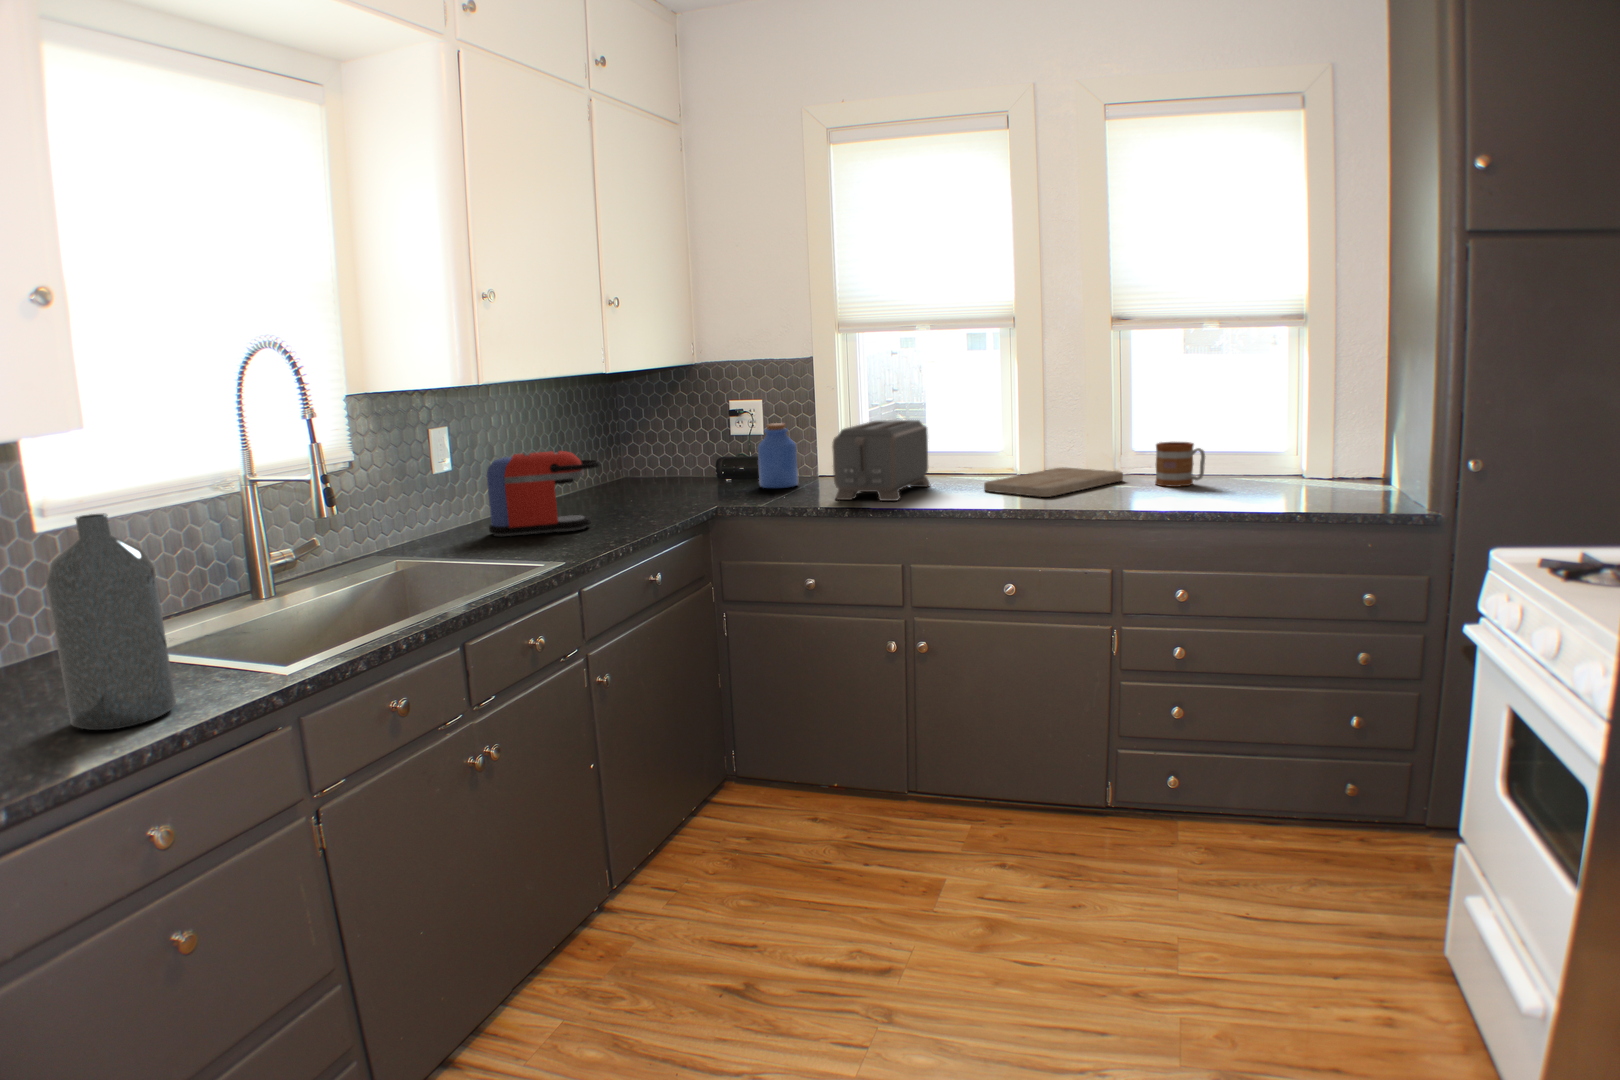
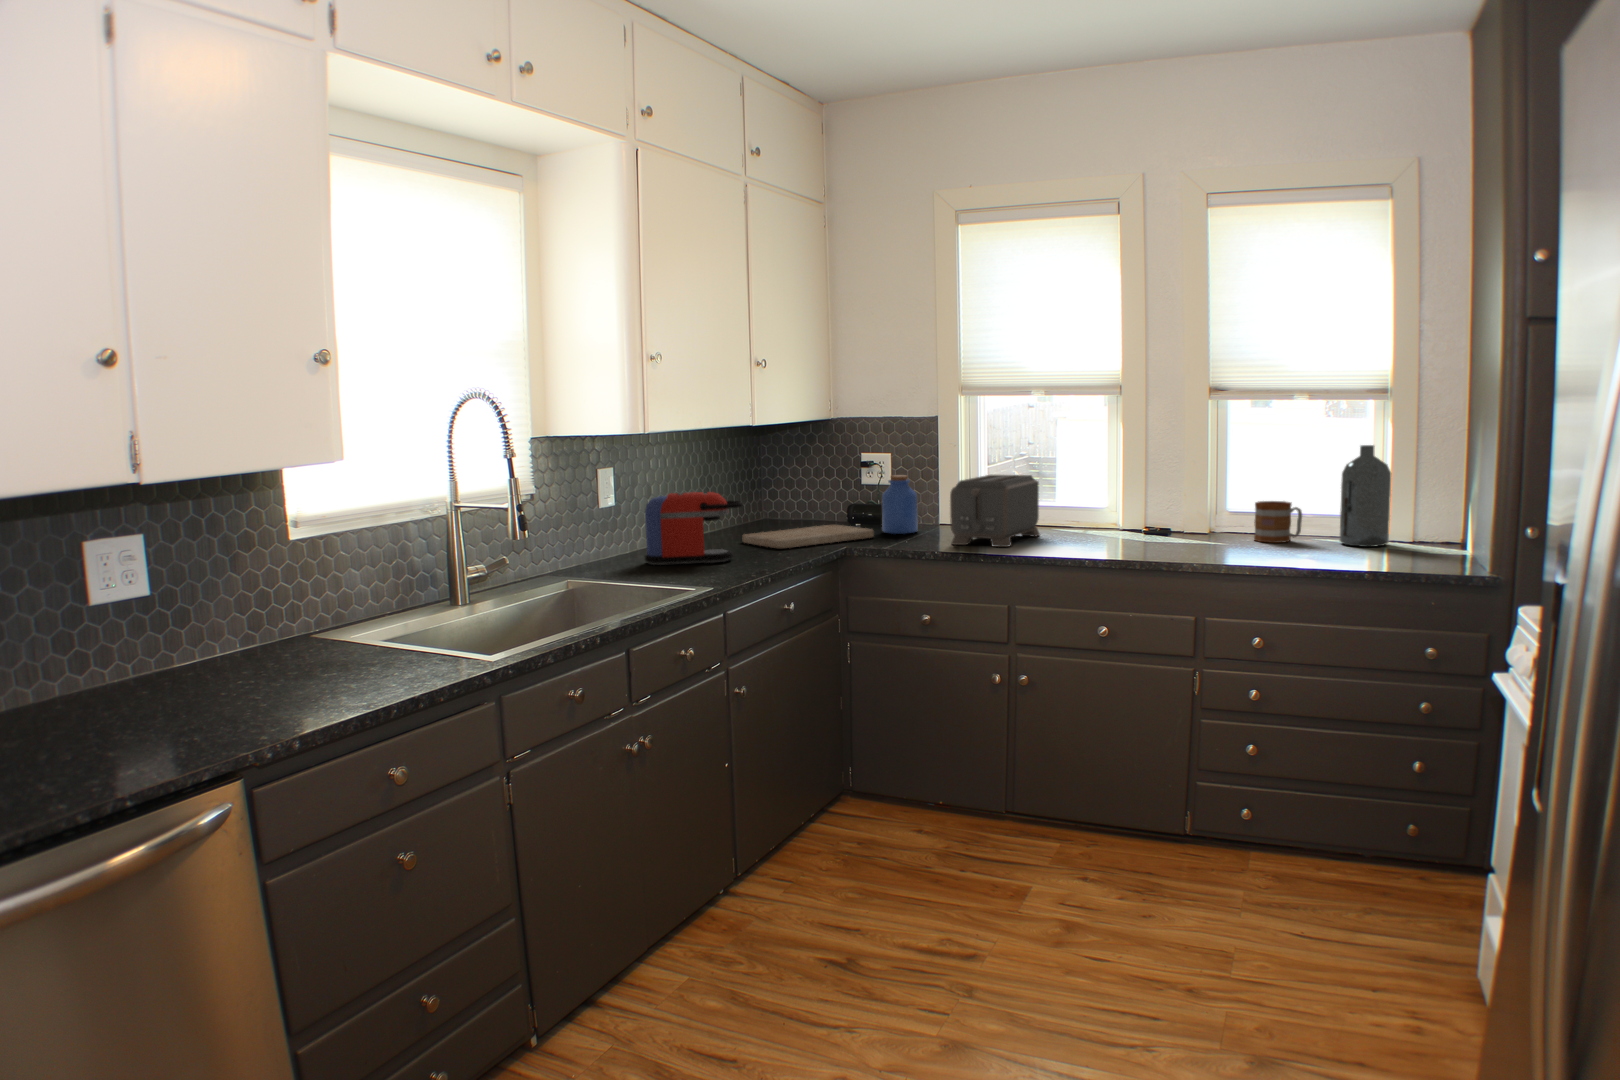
cutting board: present [984,468,1123,497] -> present [743,525,874,548]
bottle: present [46,513,176,730] -> present [1340,445,1391,547]

